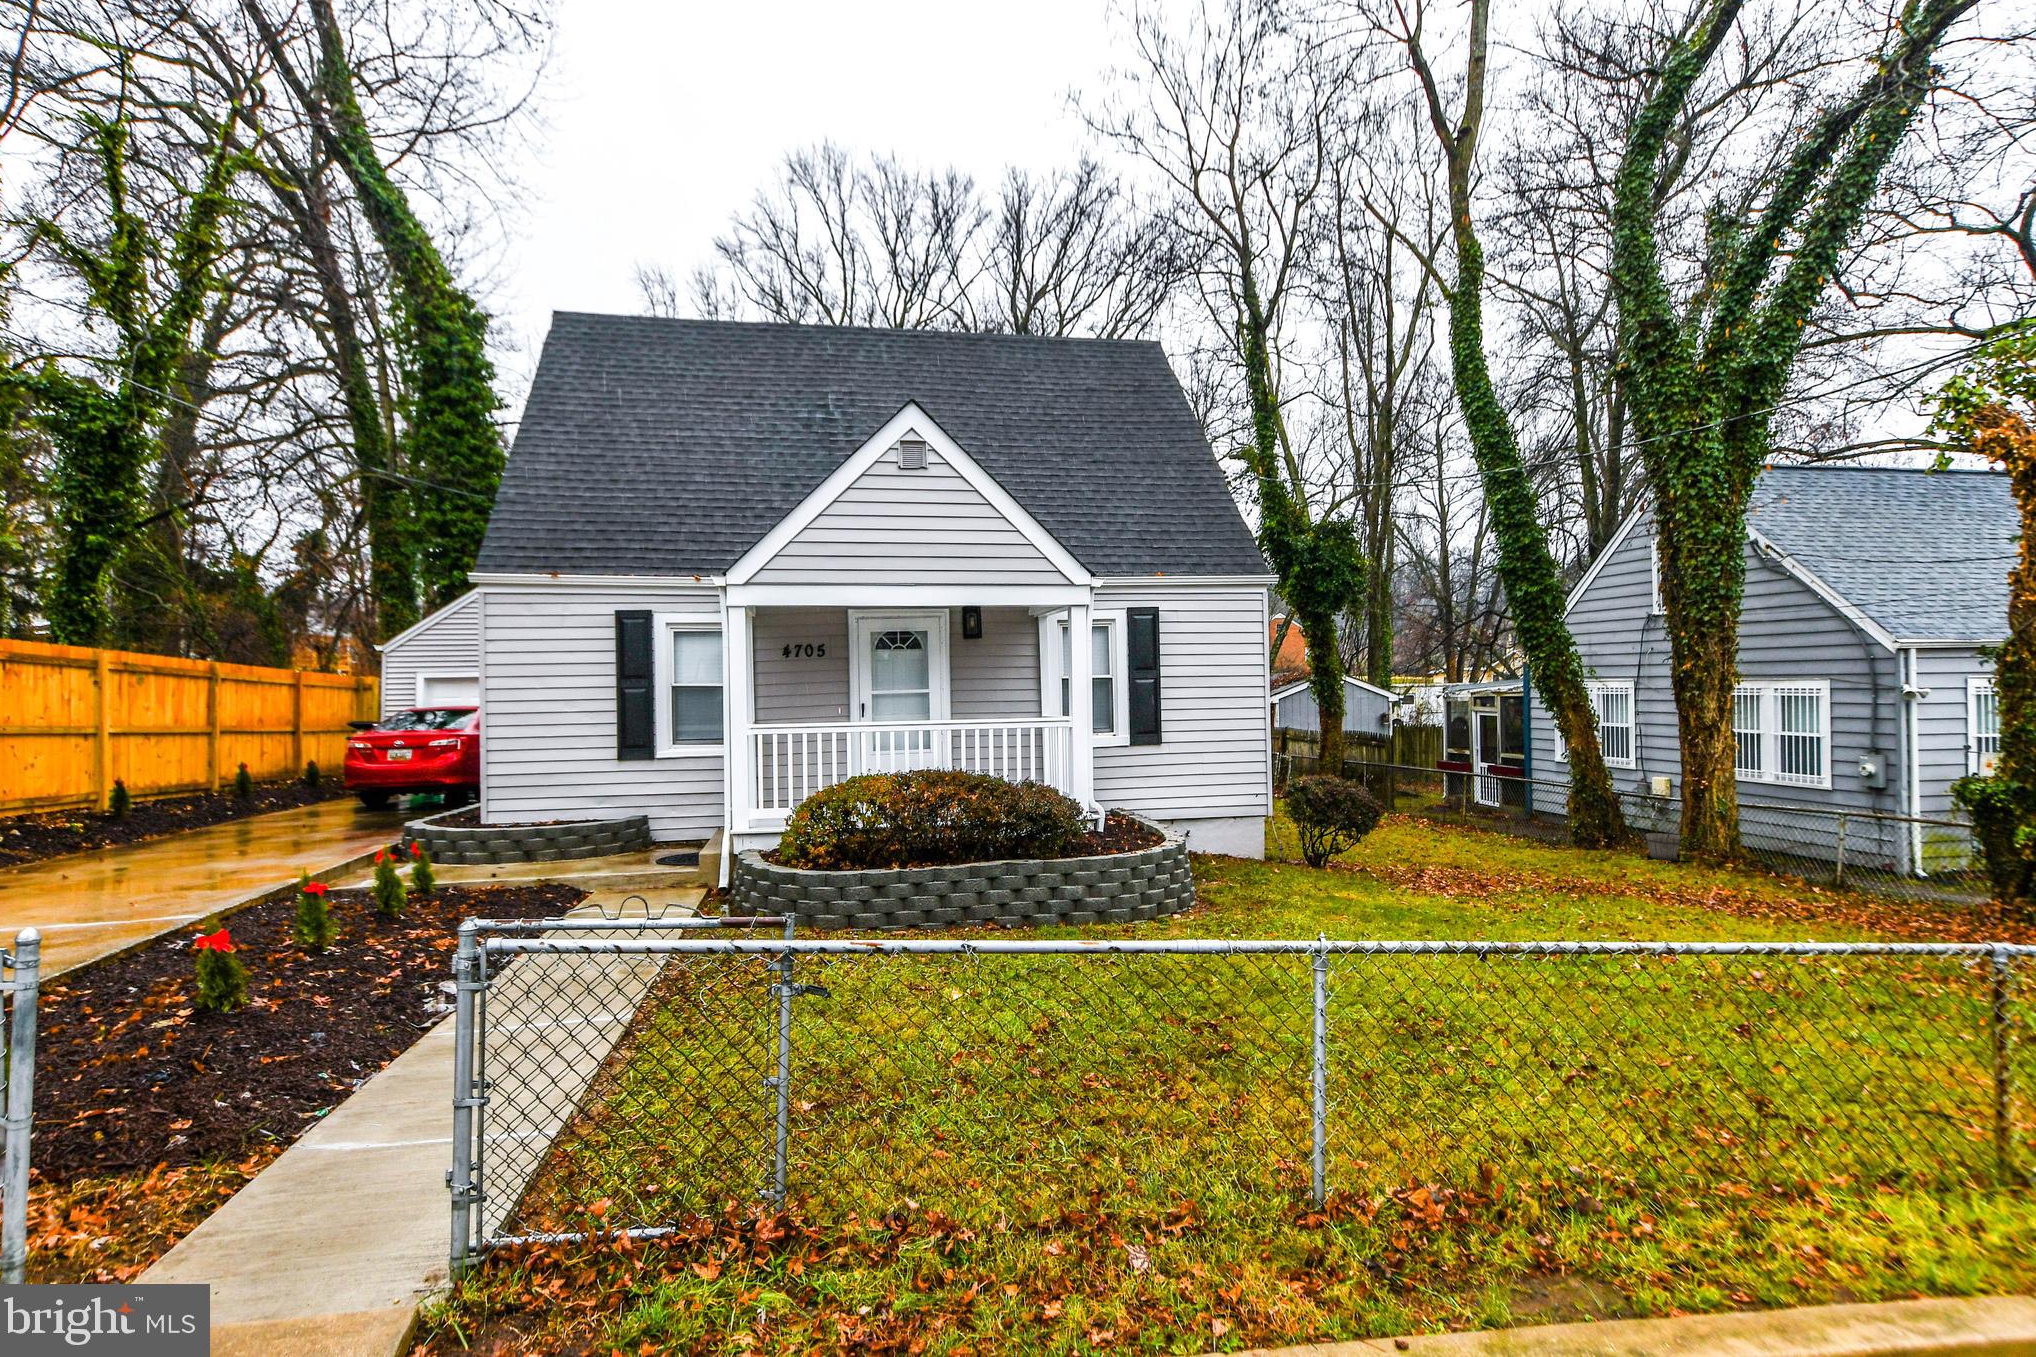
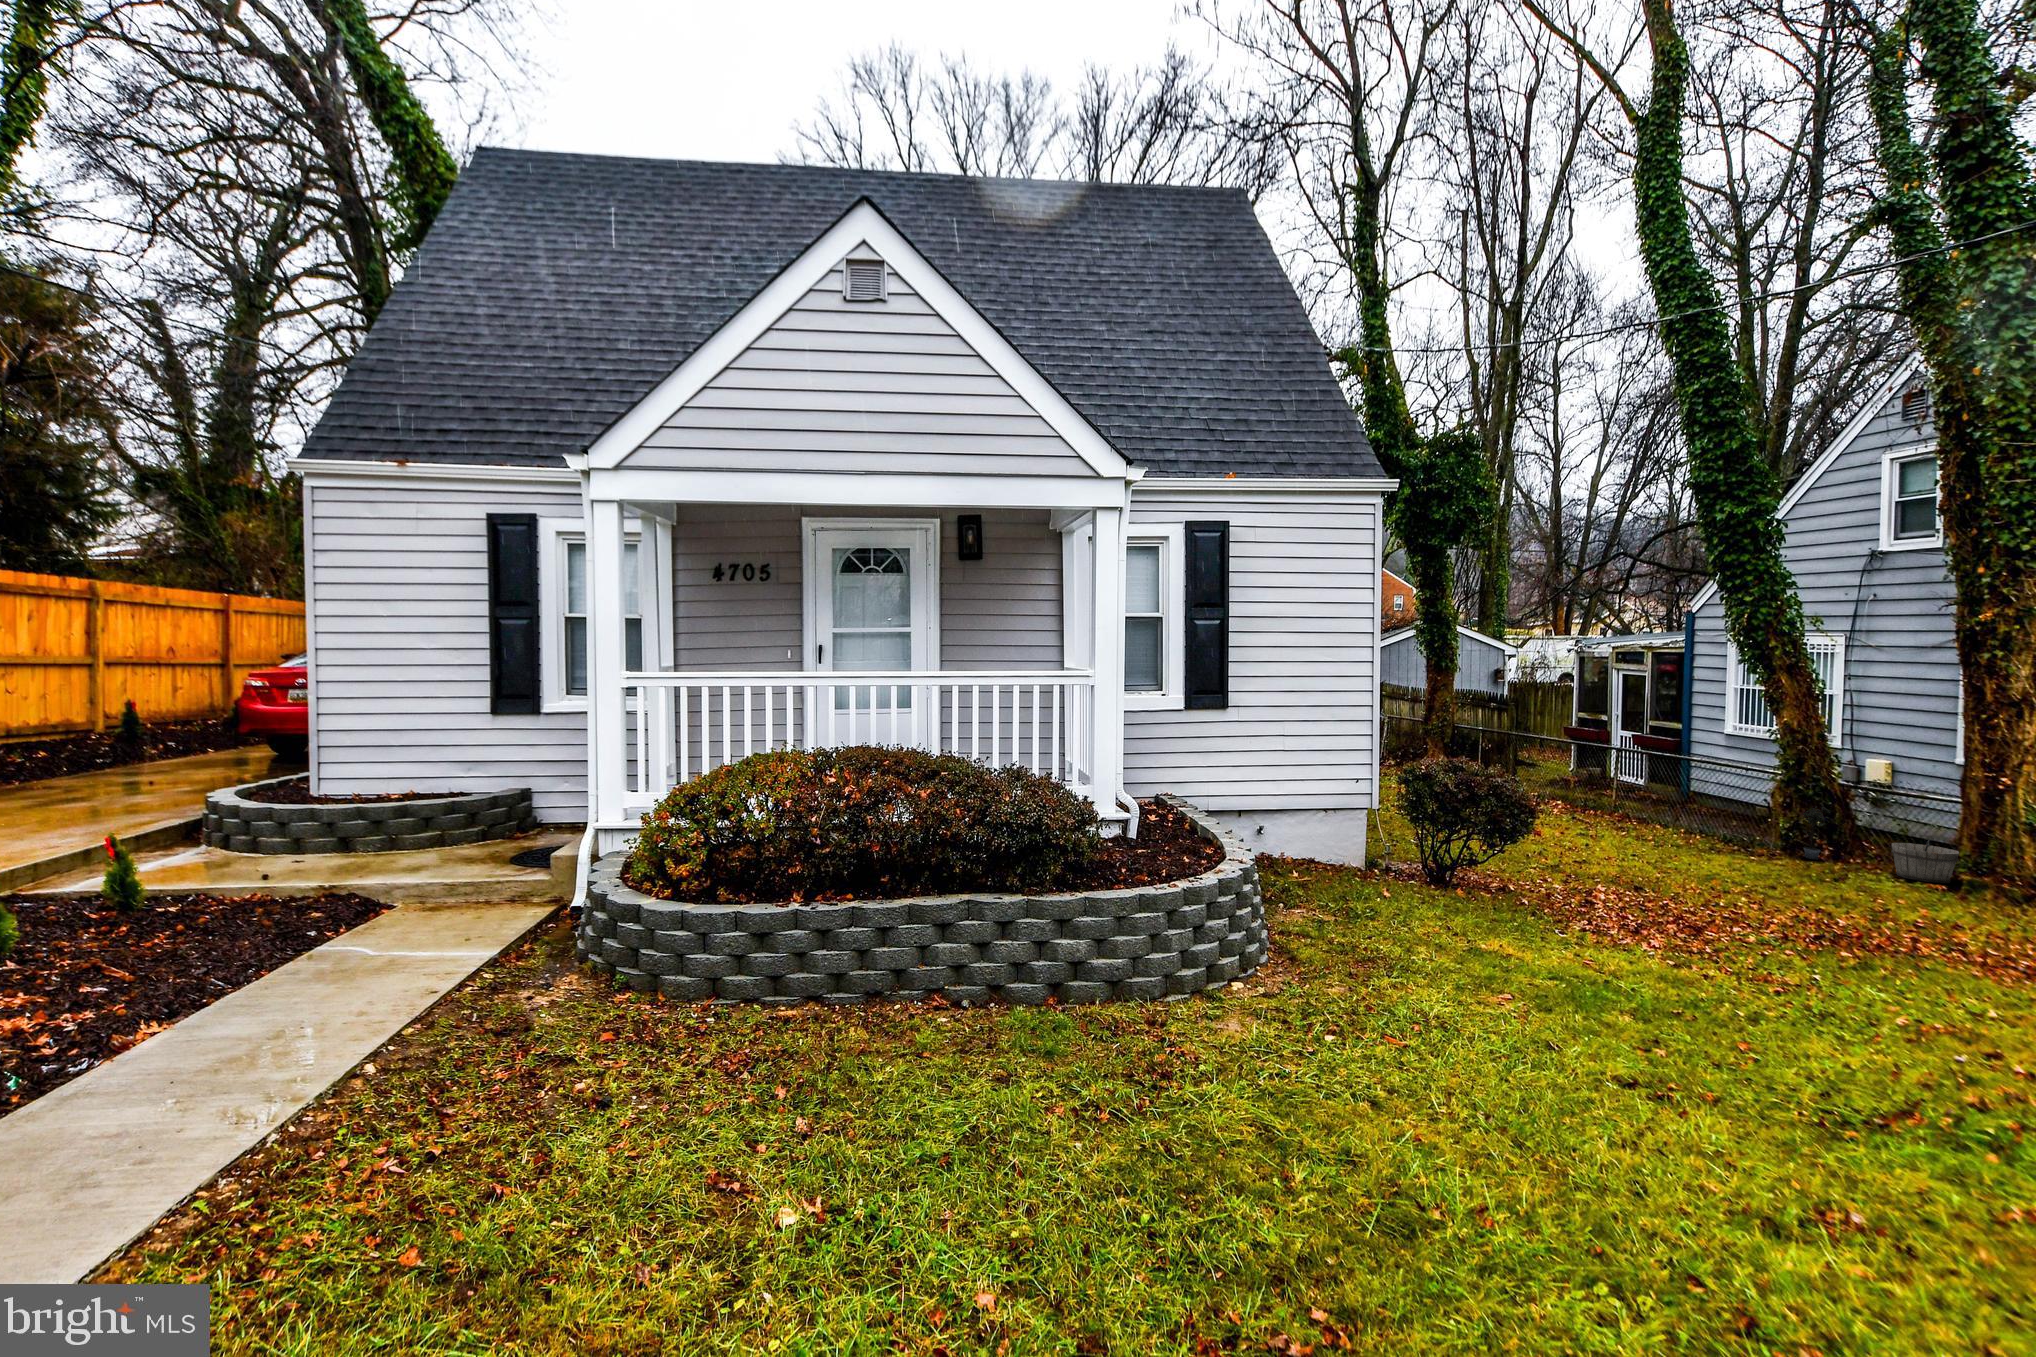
potted plant: none [1586,808,1607,850] -> present [1803,805,1830,860]

